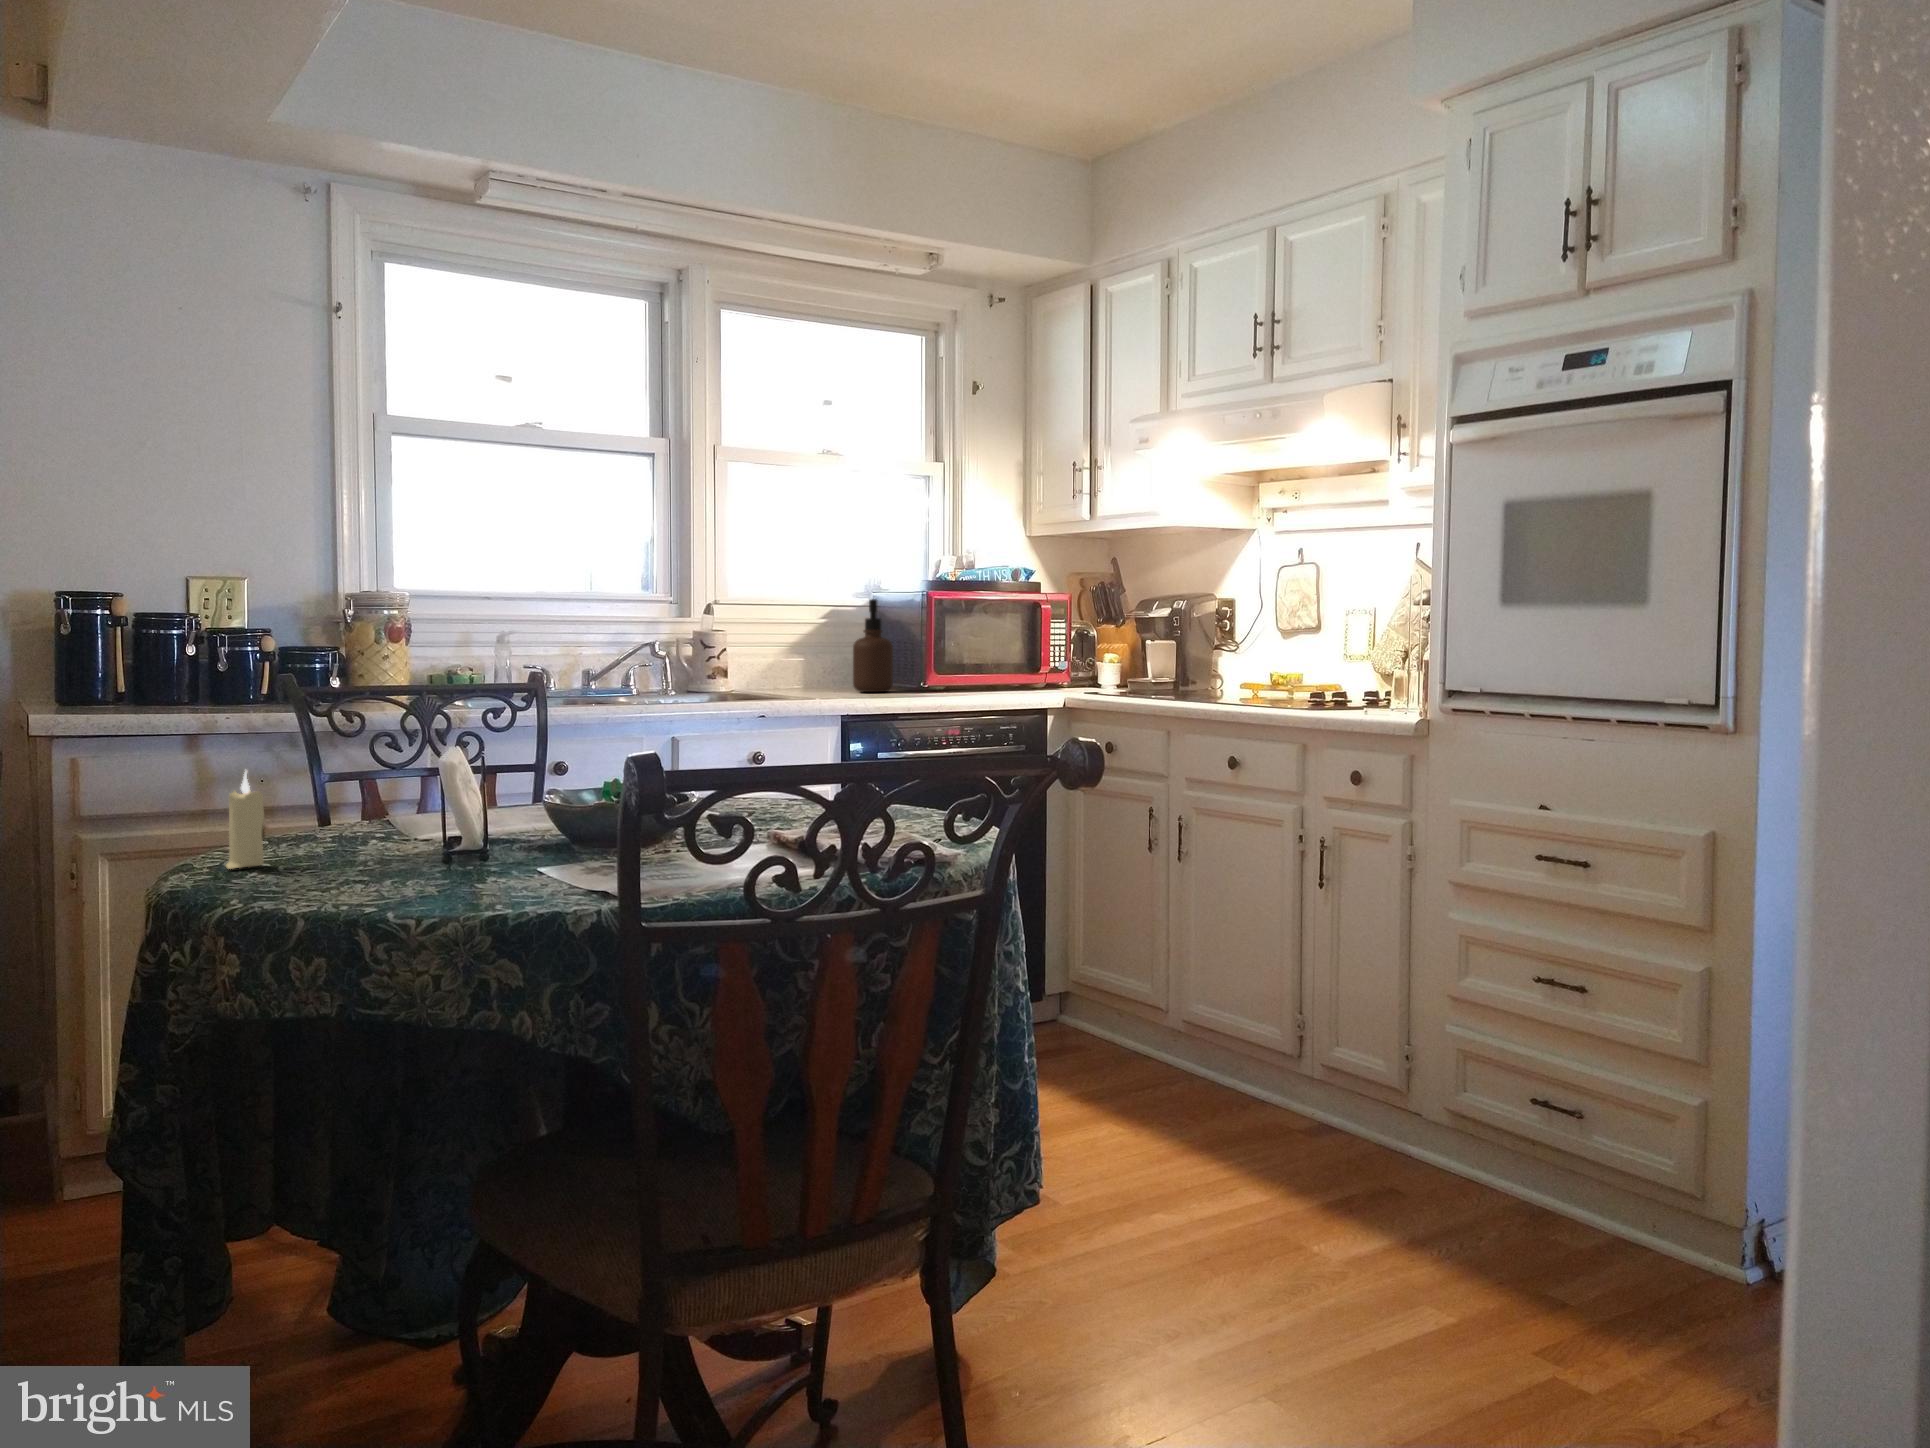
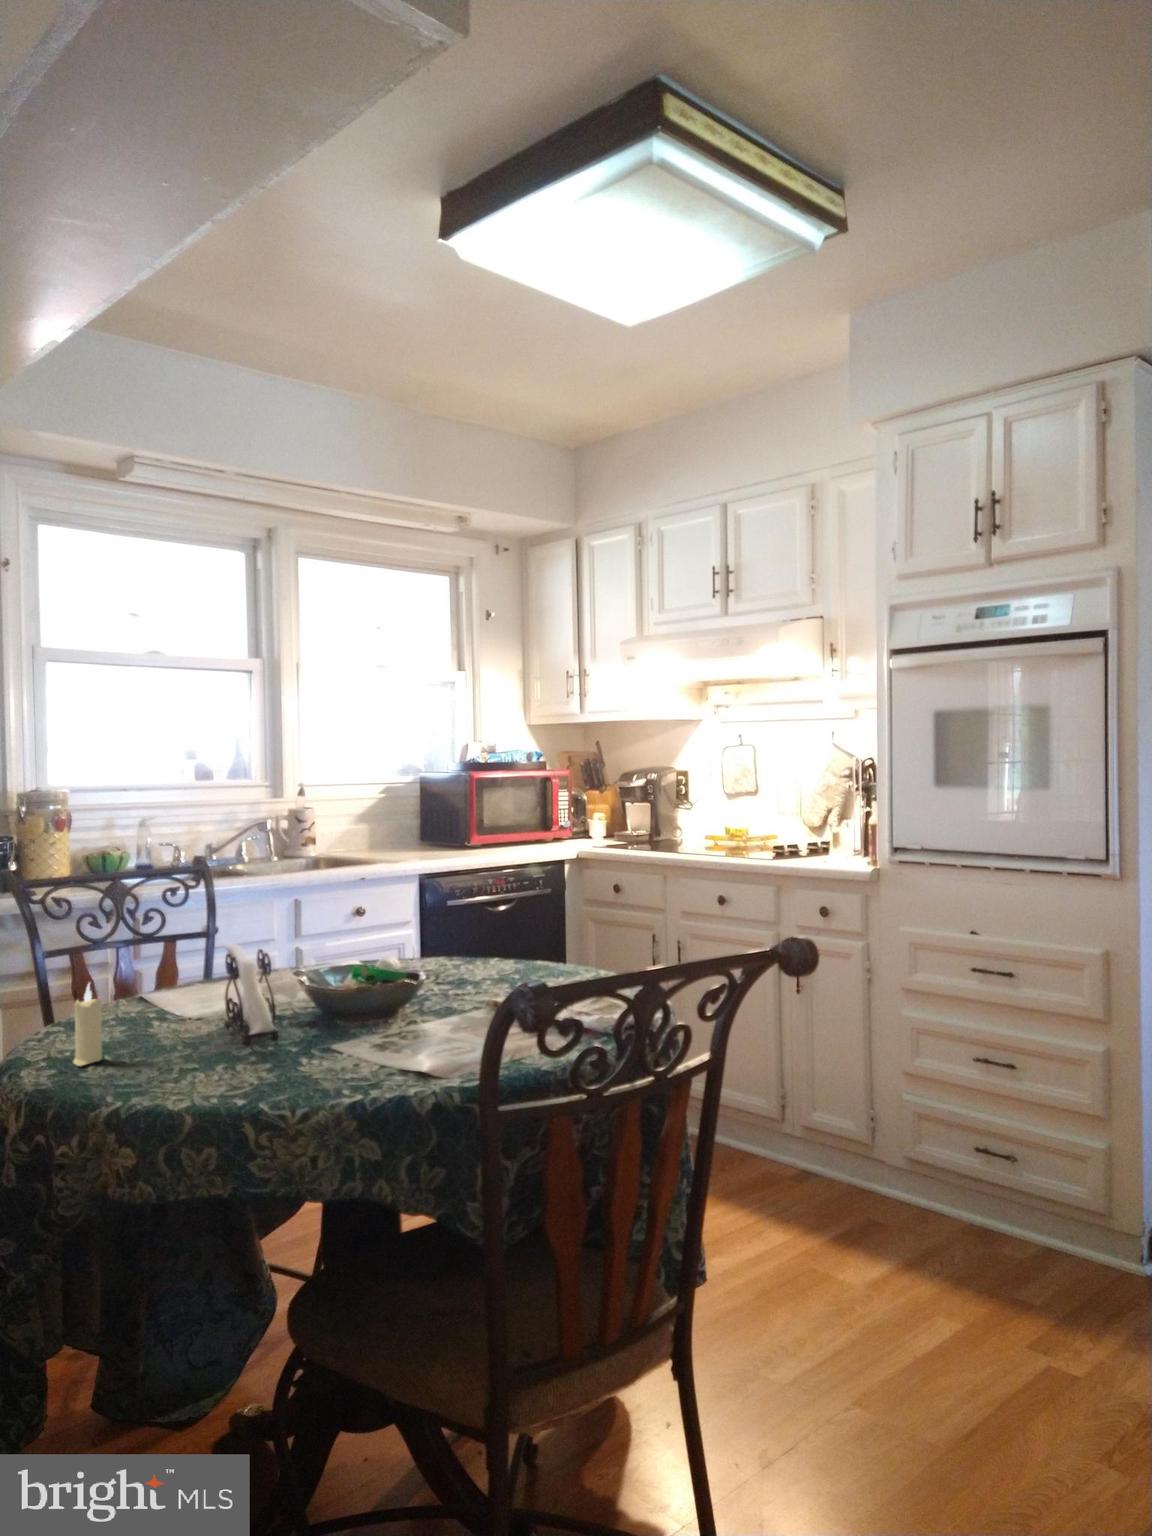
soap dispenser: present [853,599,893,692] -> none [417,782,448,853]

